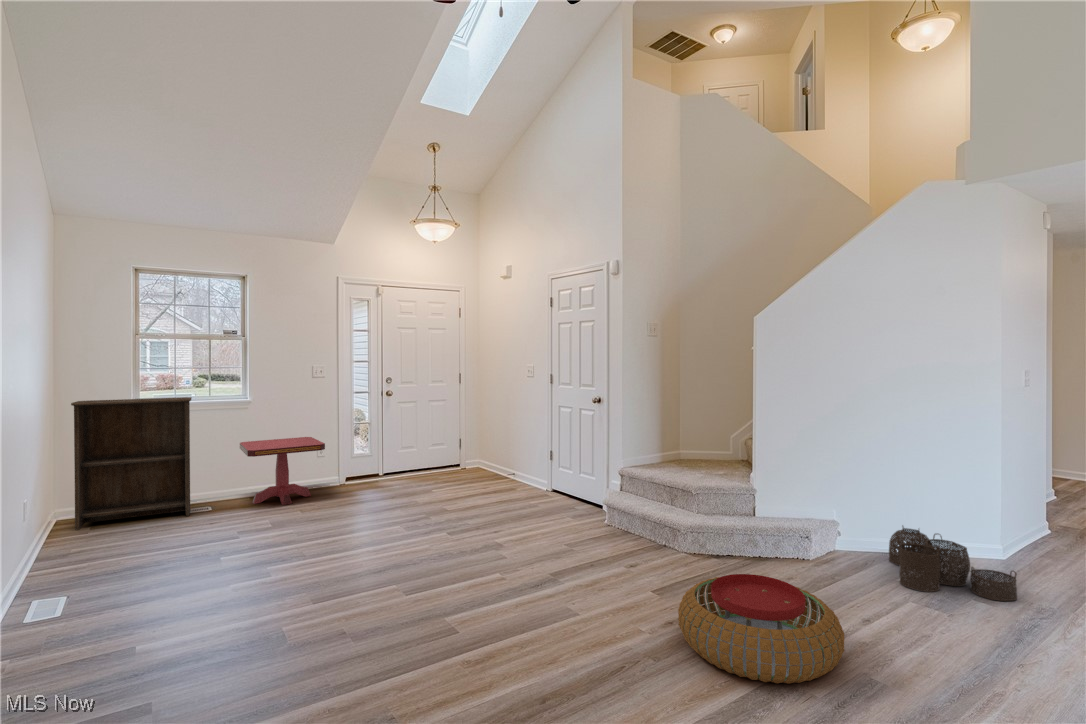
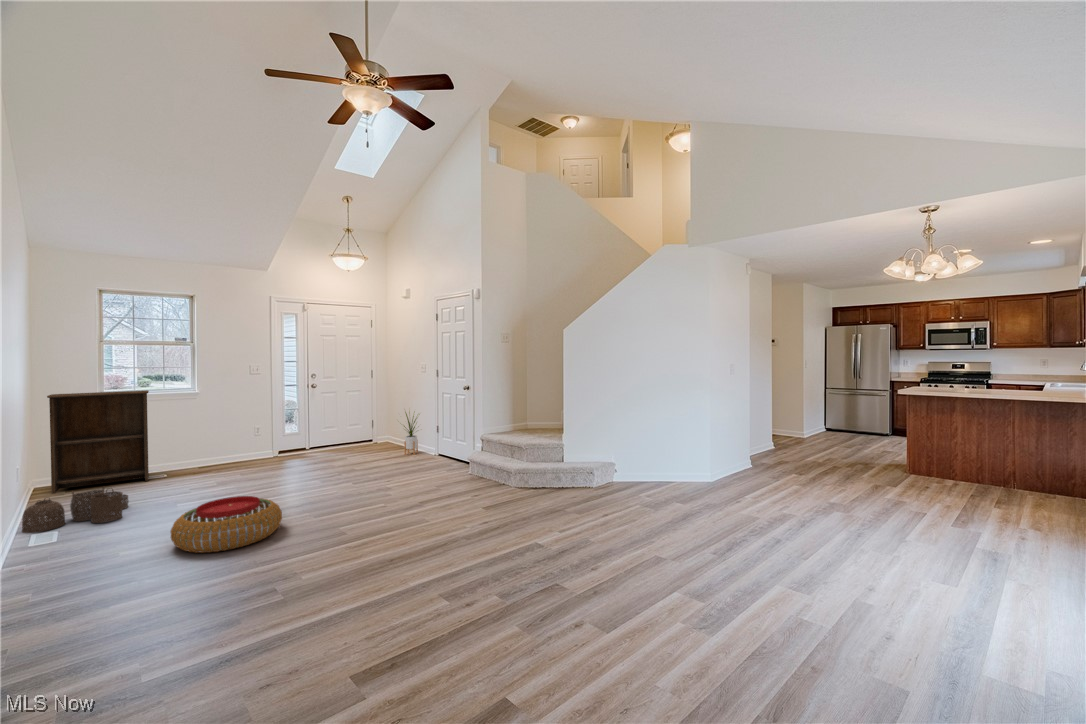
house plant: none [495,424,531,489] -> present [404,412,418,455]
side table: present [240,437,325,505] -> none [190,420,261,471]
woven basket: present [889,527,1017,601] -> present [22,487,128,533]
pouf: present [678,574,844,684] -> present [171,496,282,553]

